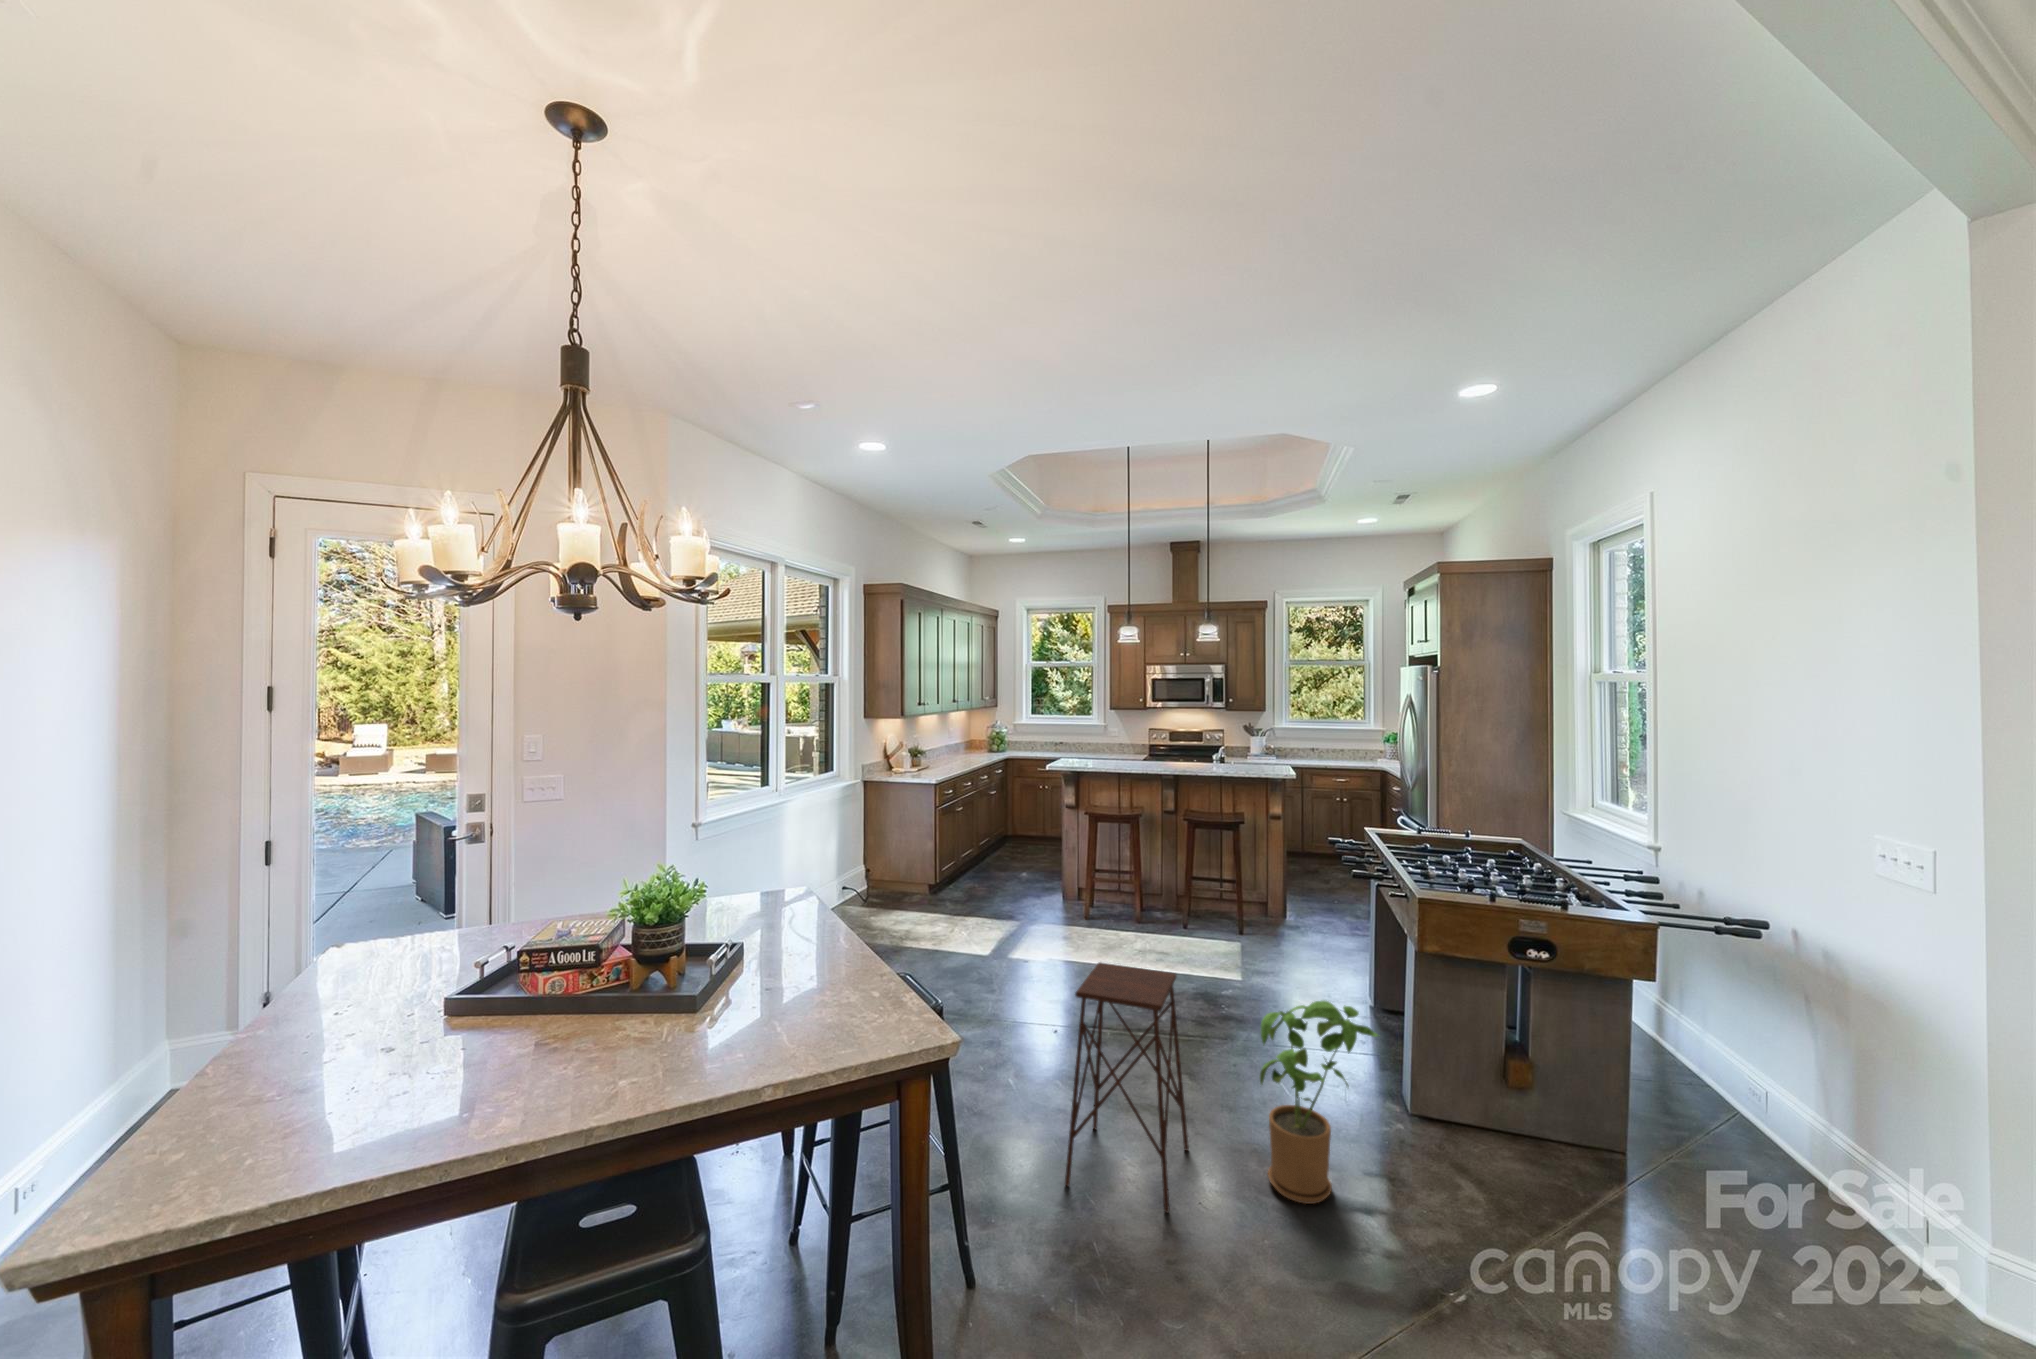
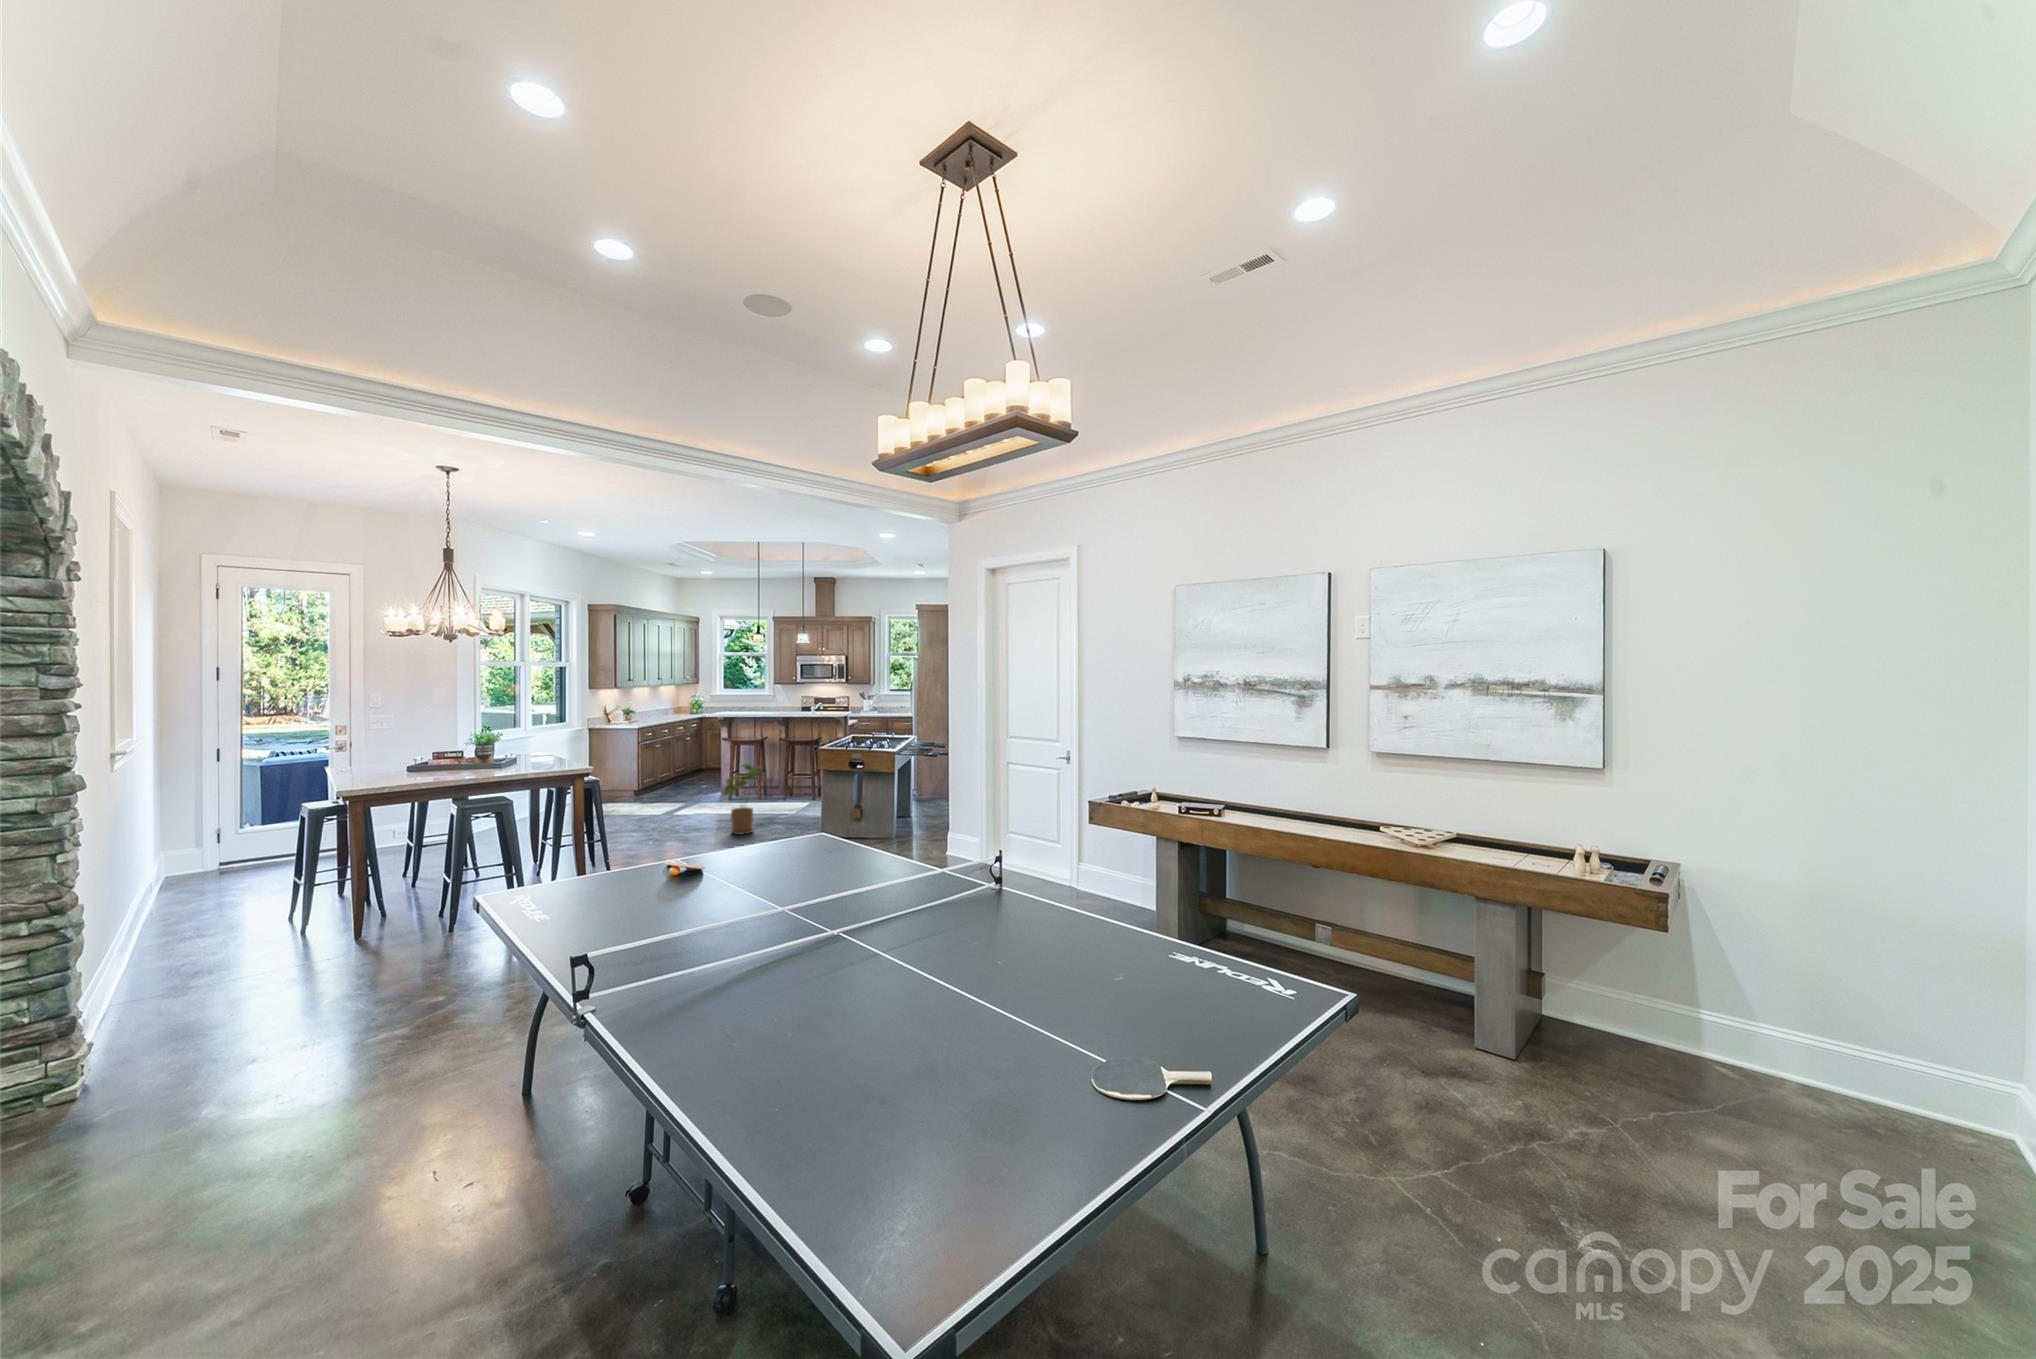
side table: present [1065,962,1189,1212] -> none [650,763,708,838]

